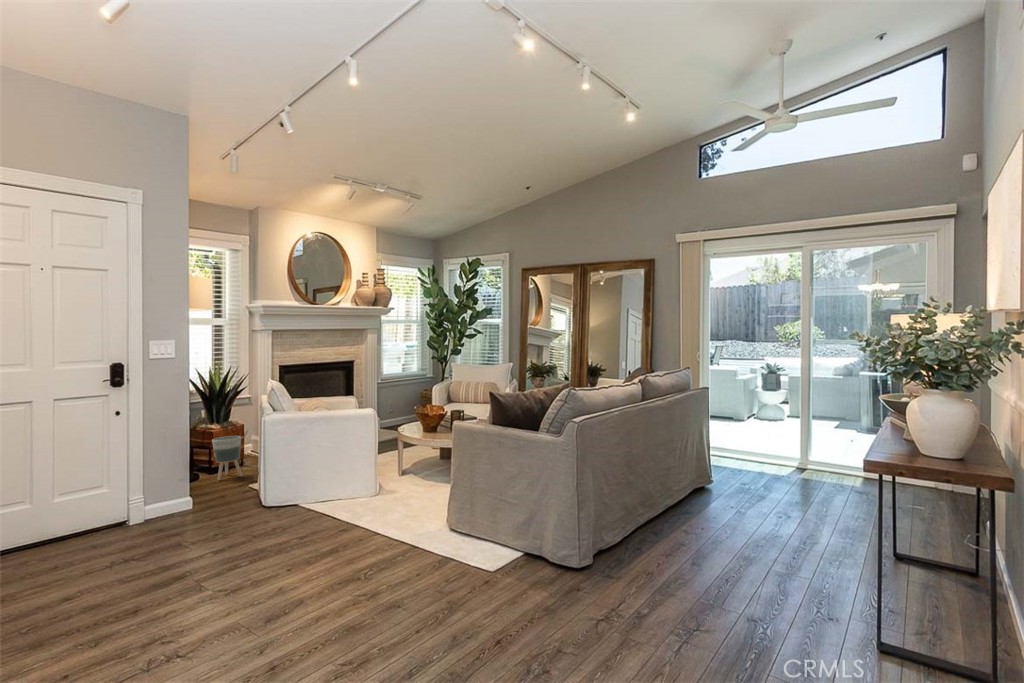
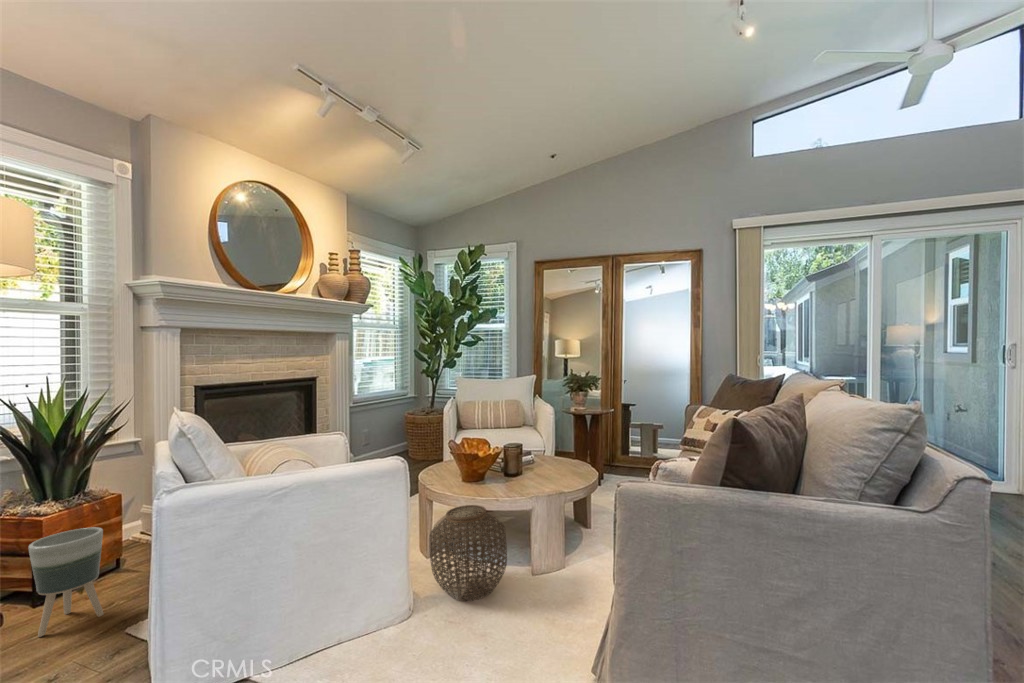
woven basket: none [393,437,434,484] -> present [429,505,507,601]

